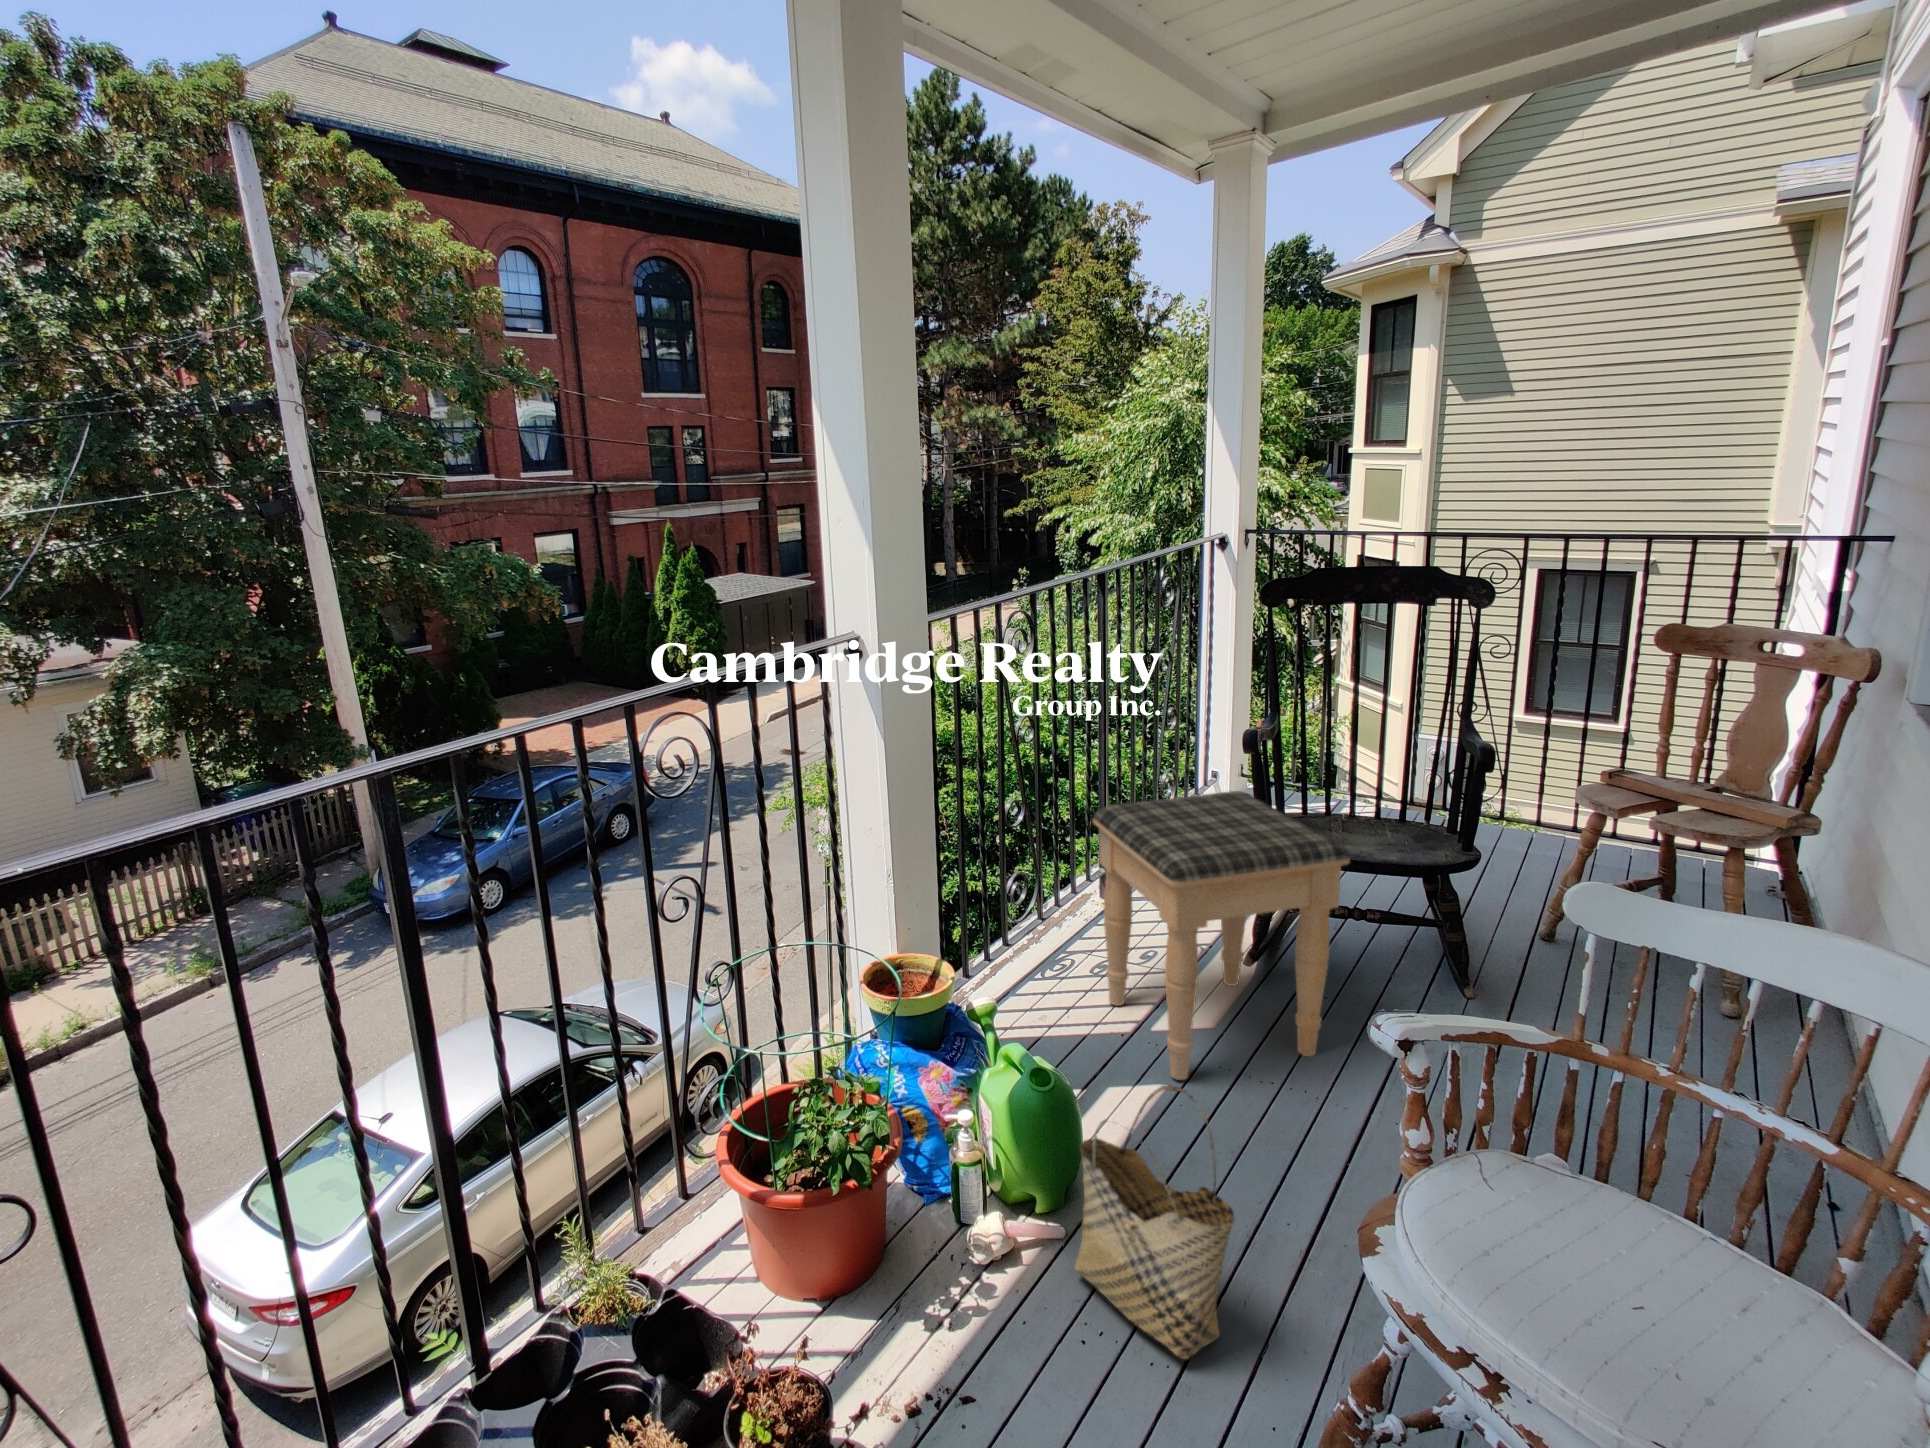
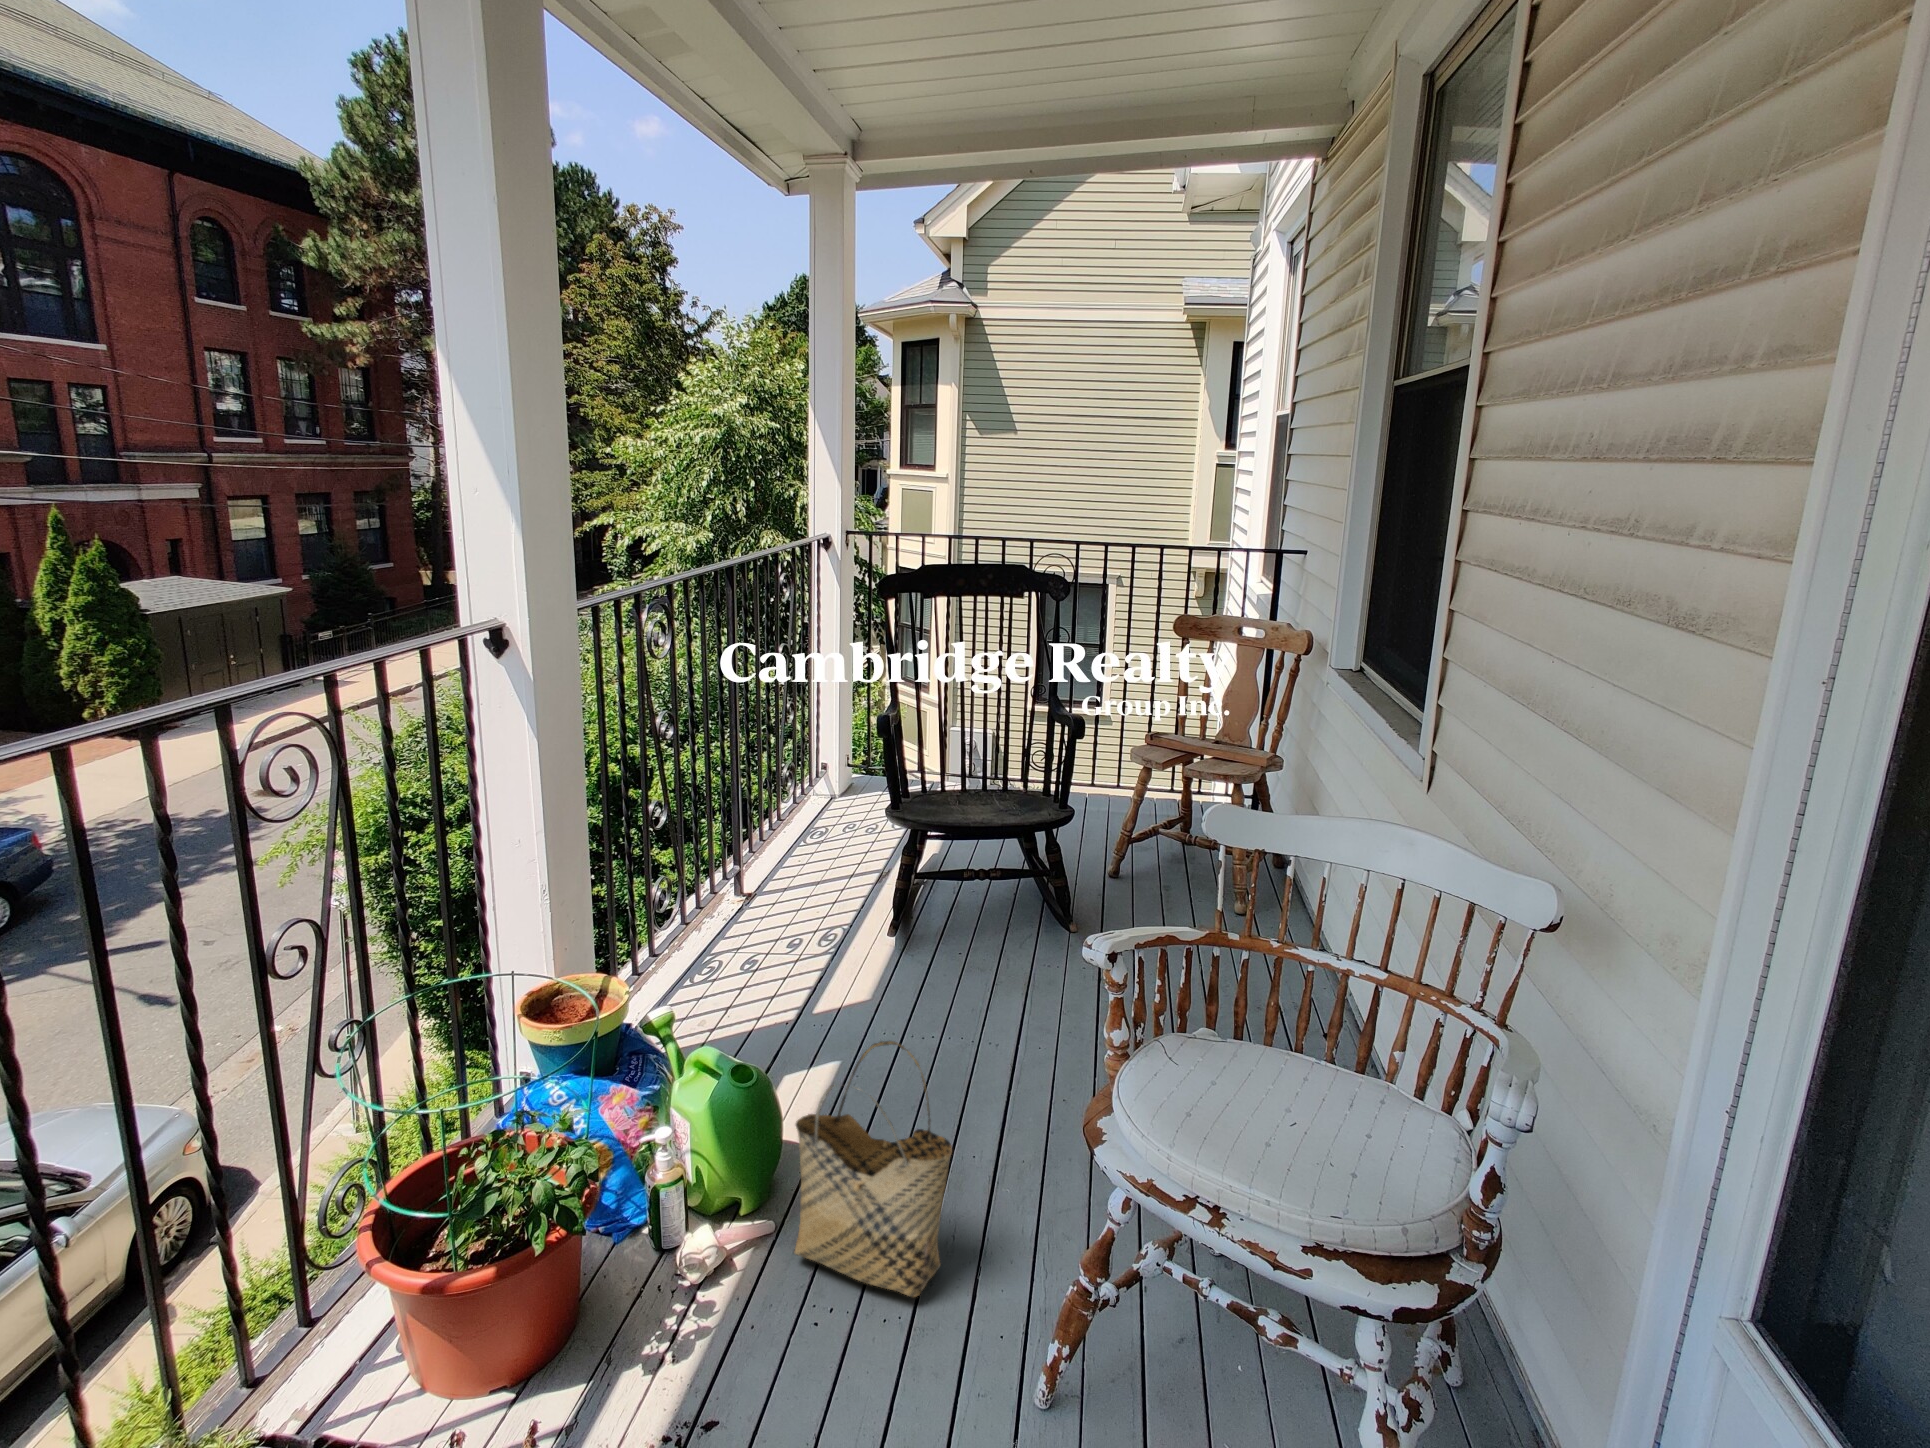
footstool: present [1093,791,1350,1080] -> none [745,771,987,1053]

